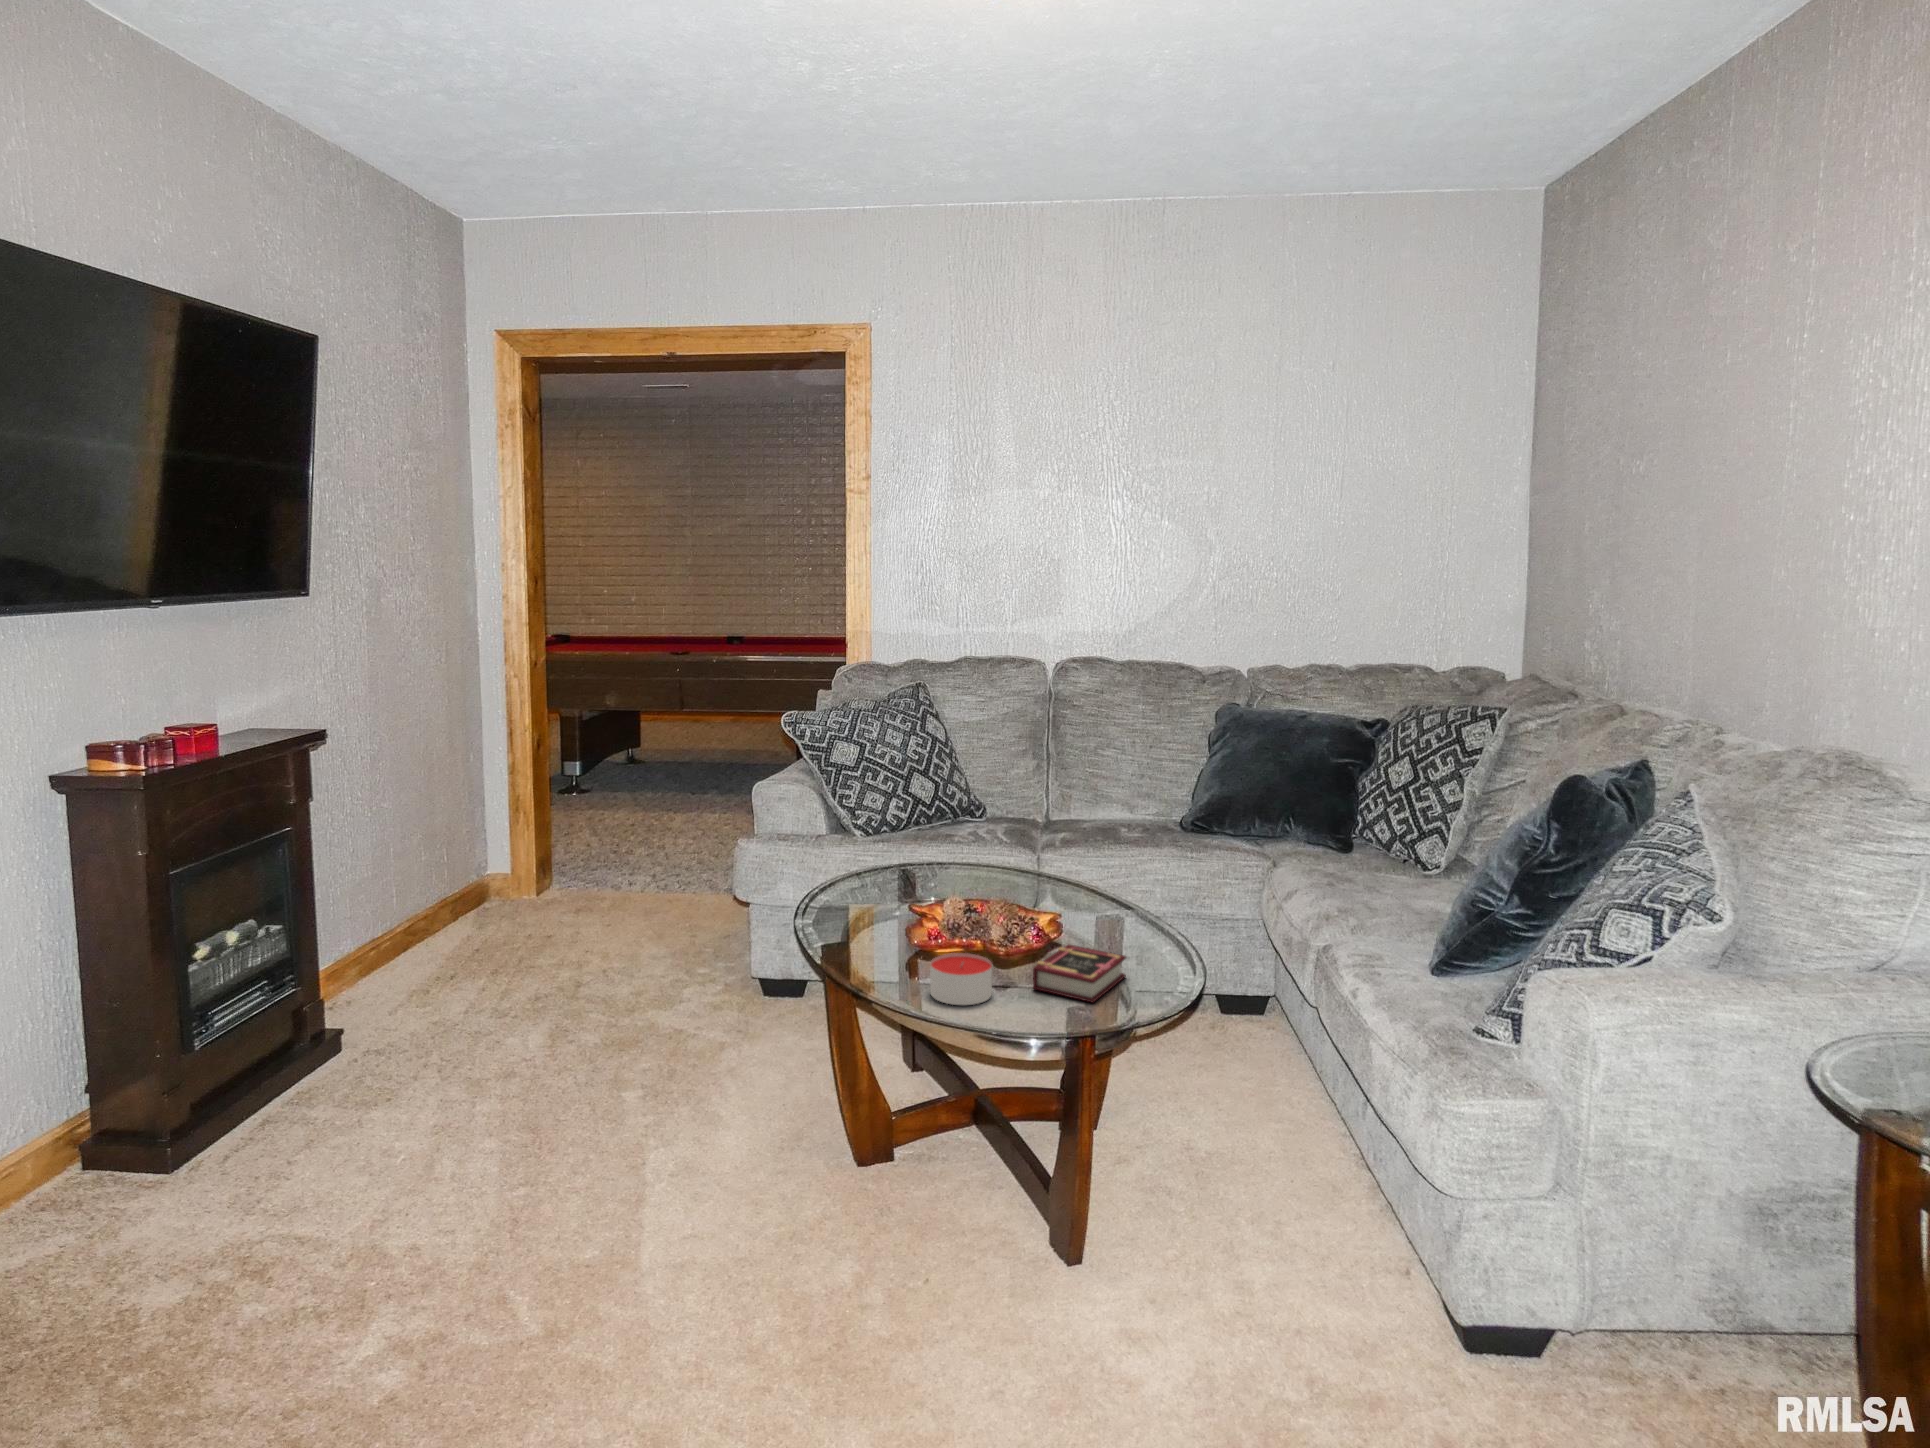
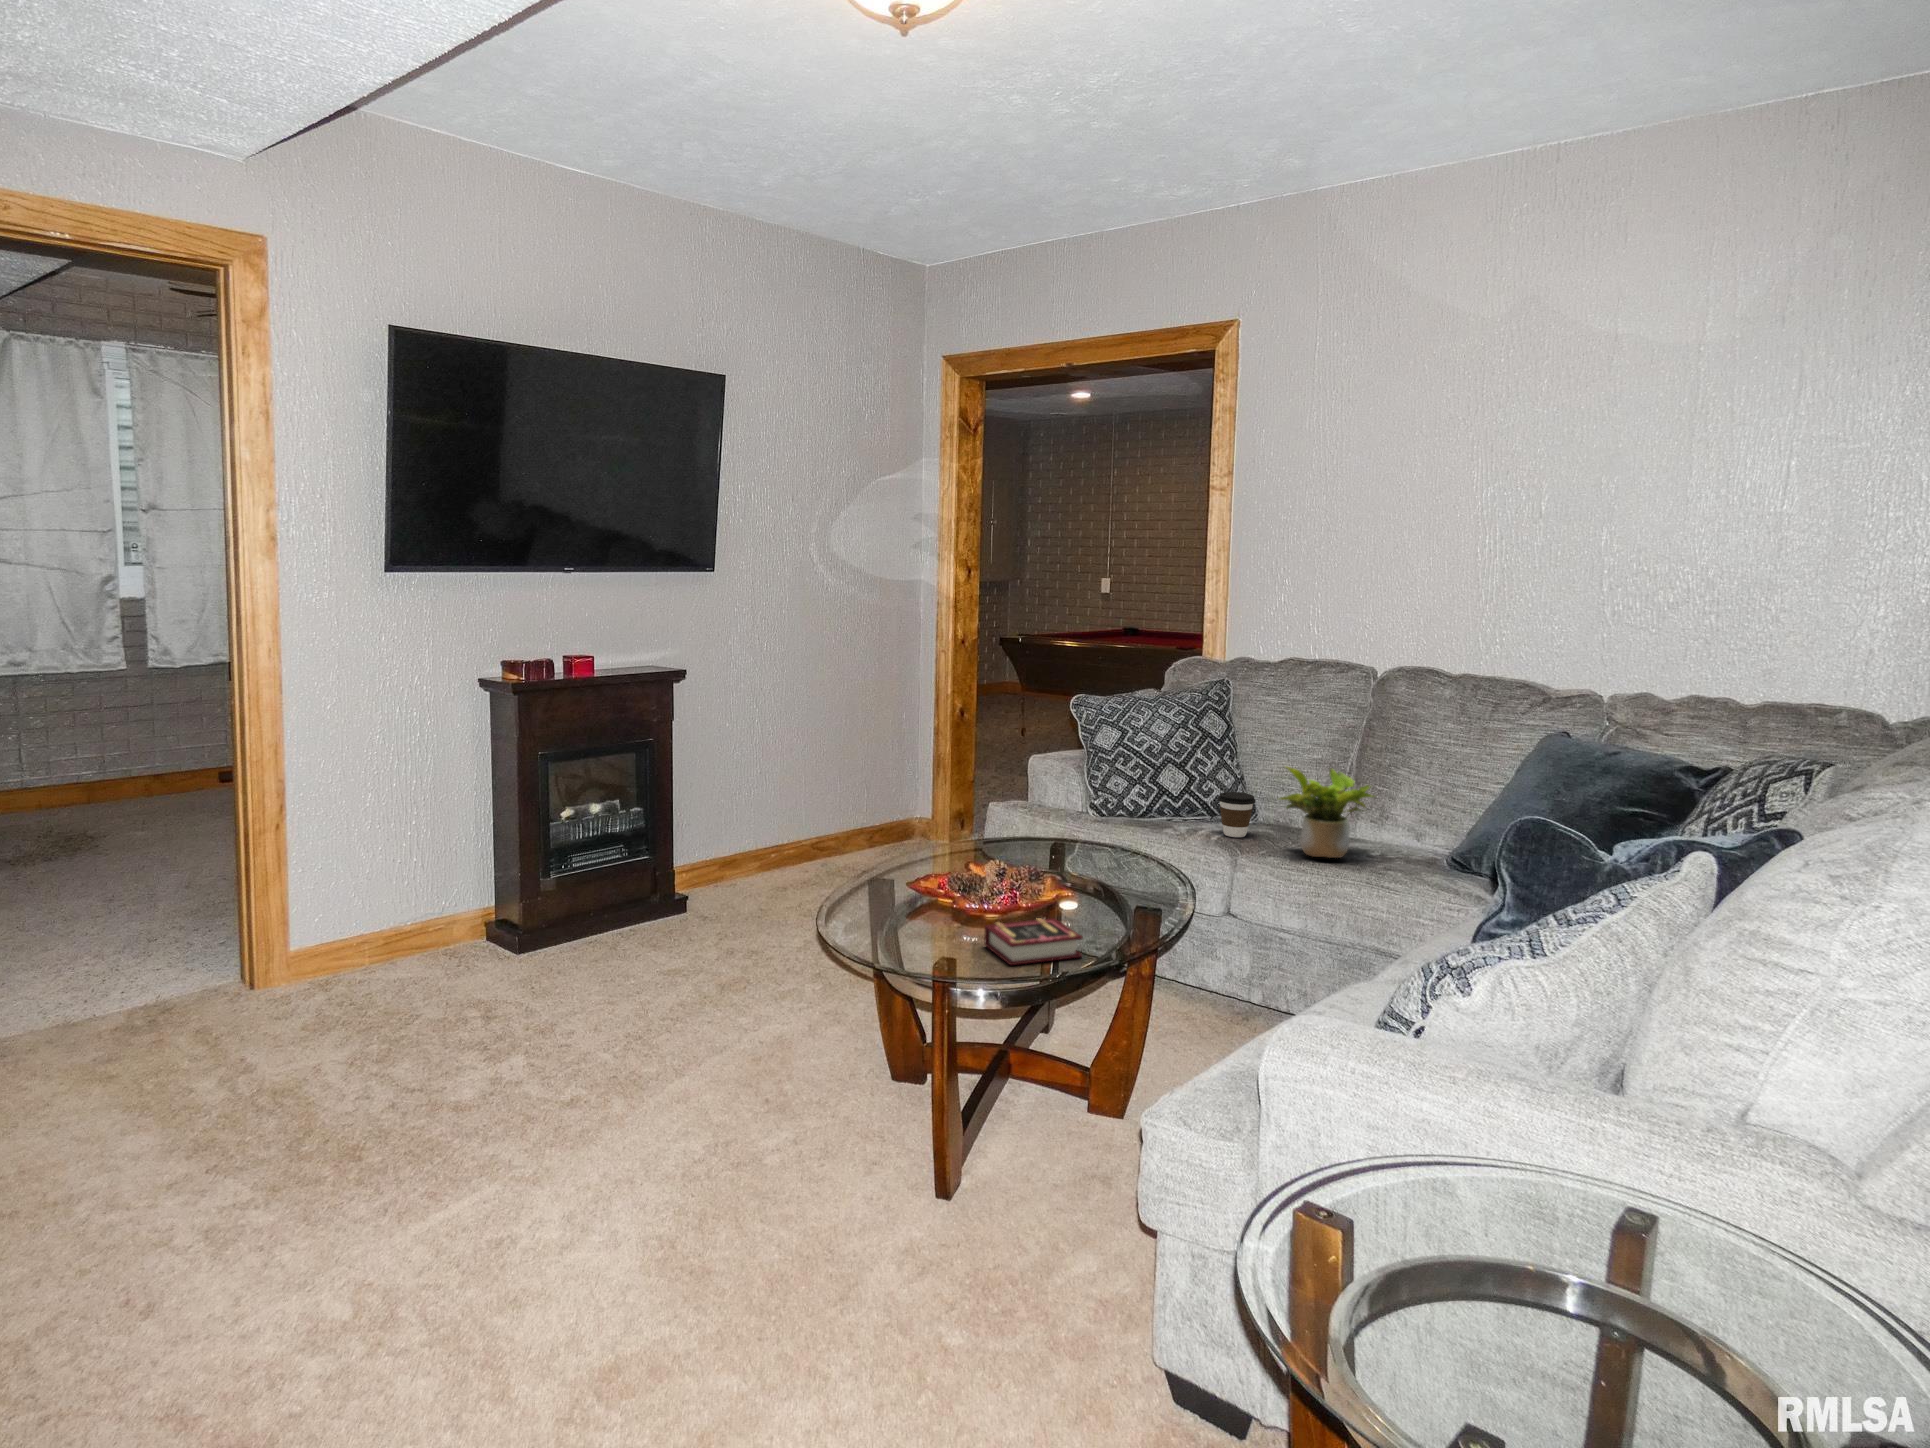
potted plant: none [1053,757,1130,840] -> present [1280,766,1375,858]
coffee cup: none [978,791,1013,834] -> present [1218,792,1255,837]
candle: present [930,953,992,1005] -> none [897,899,953,943]

